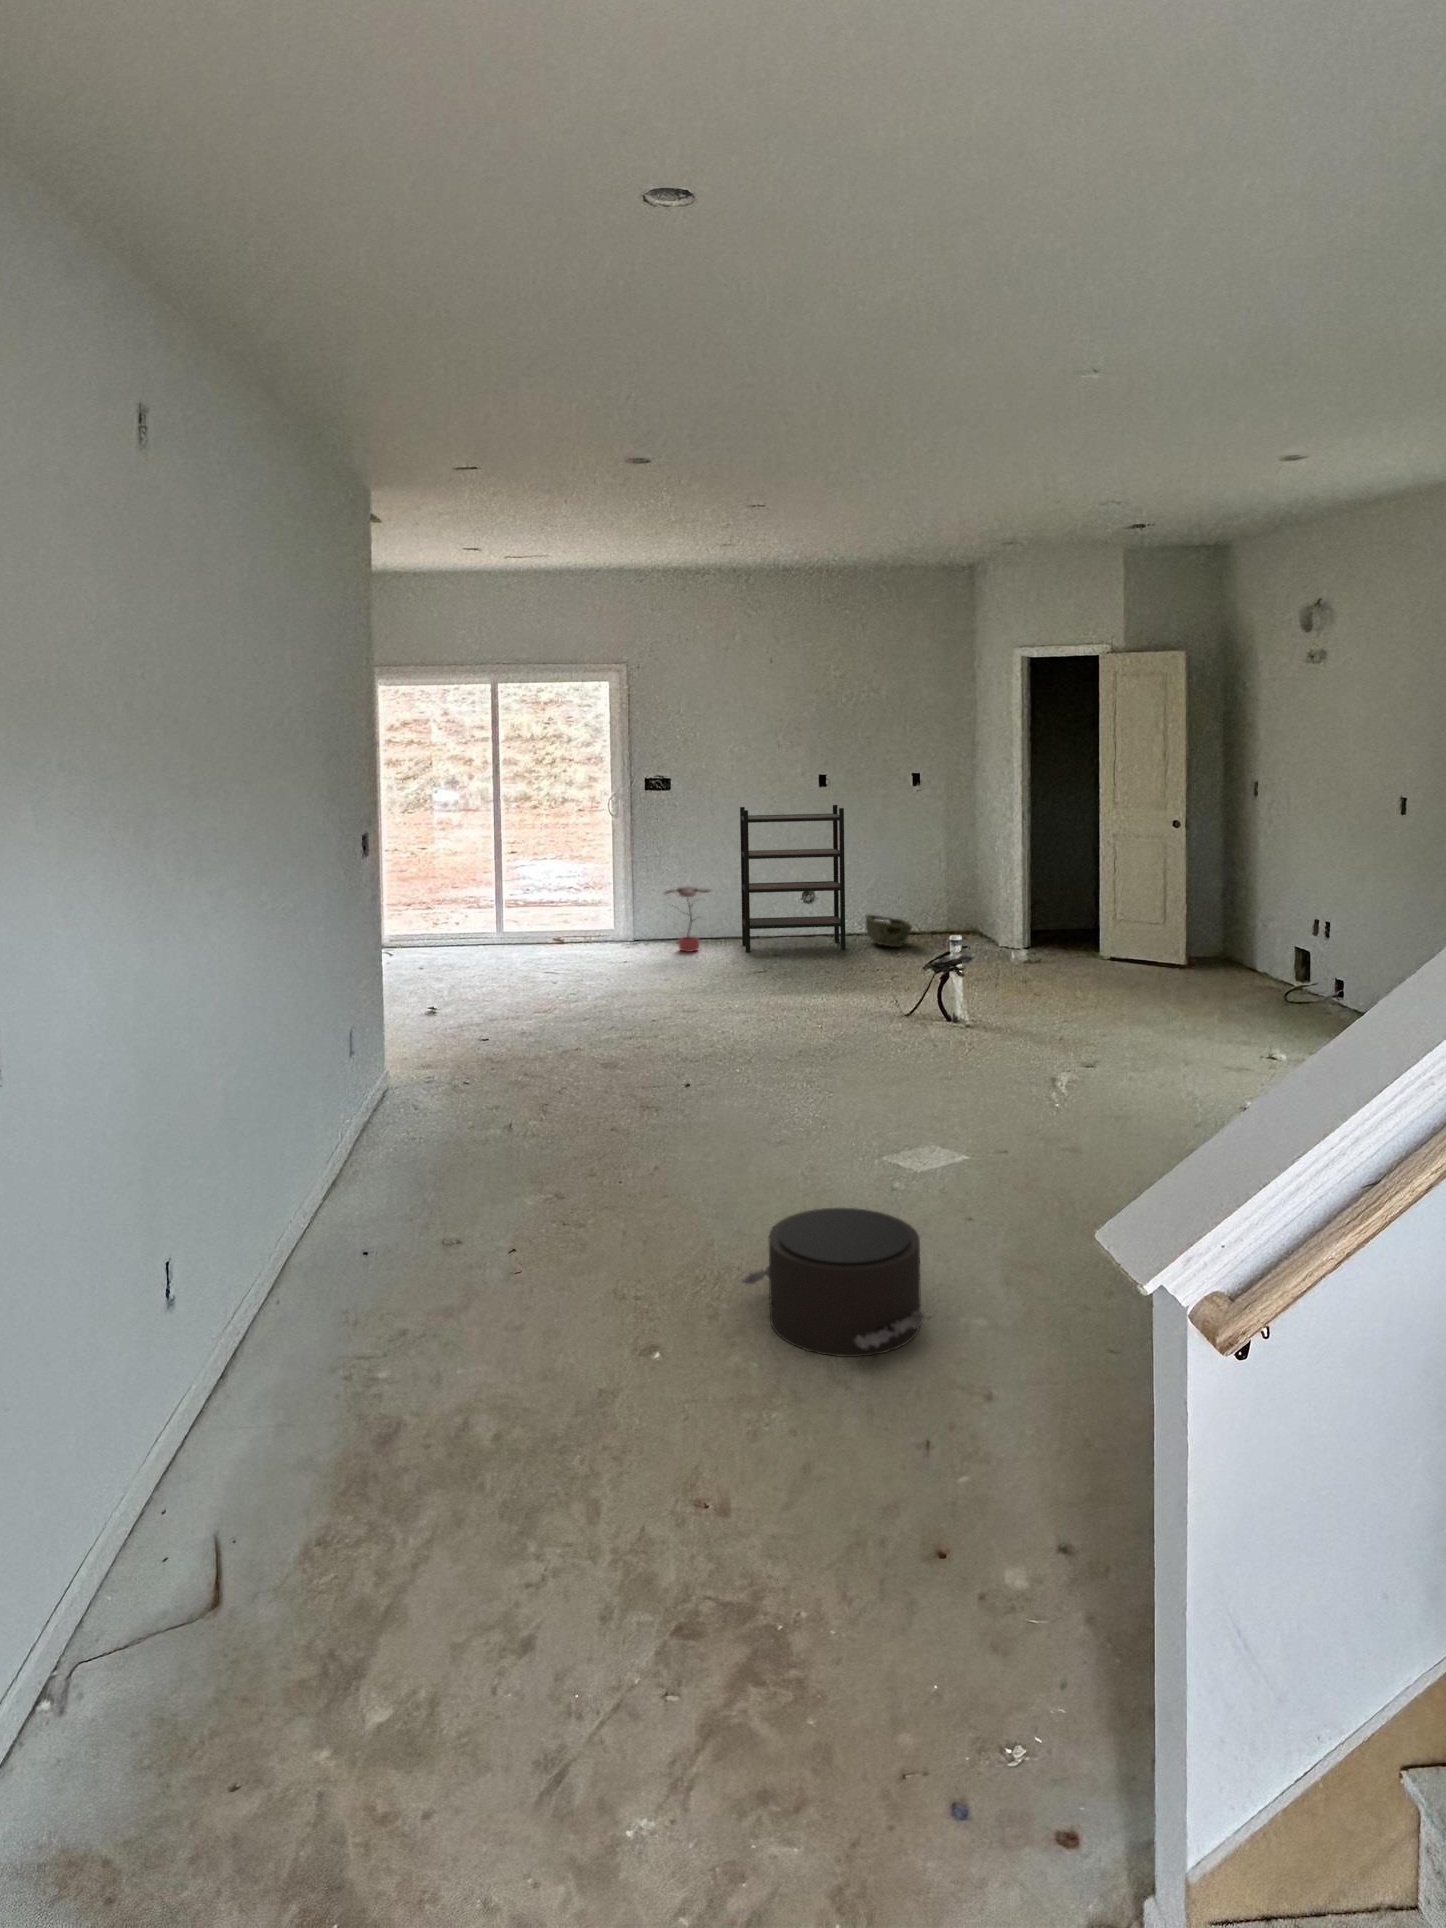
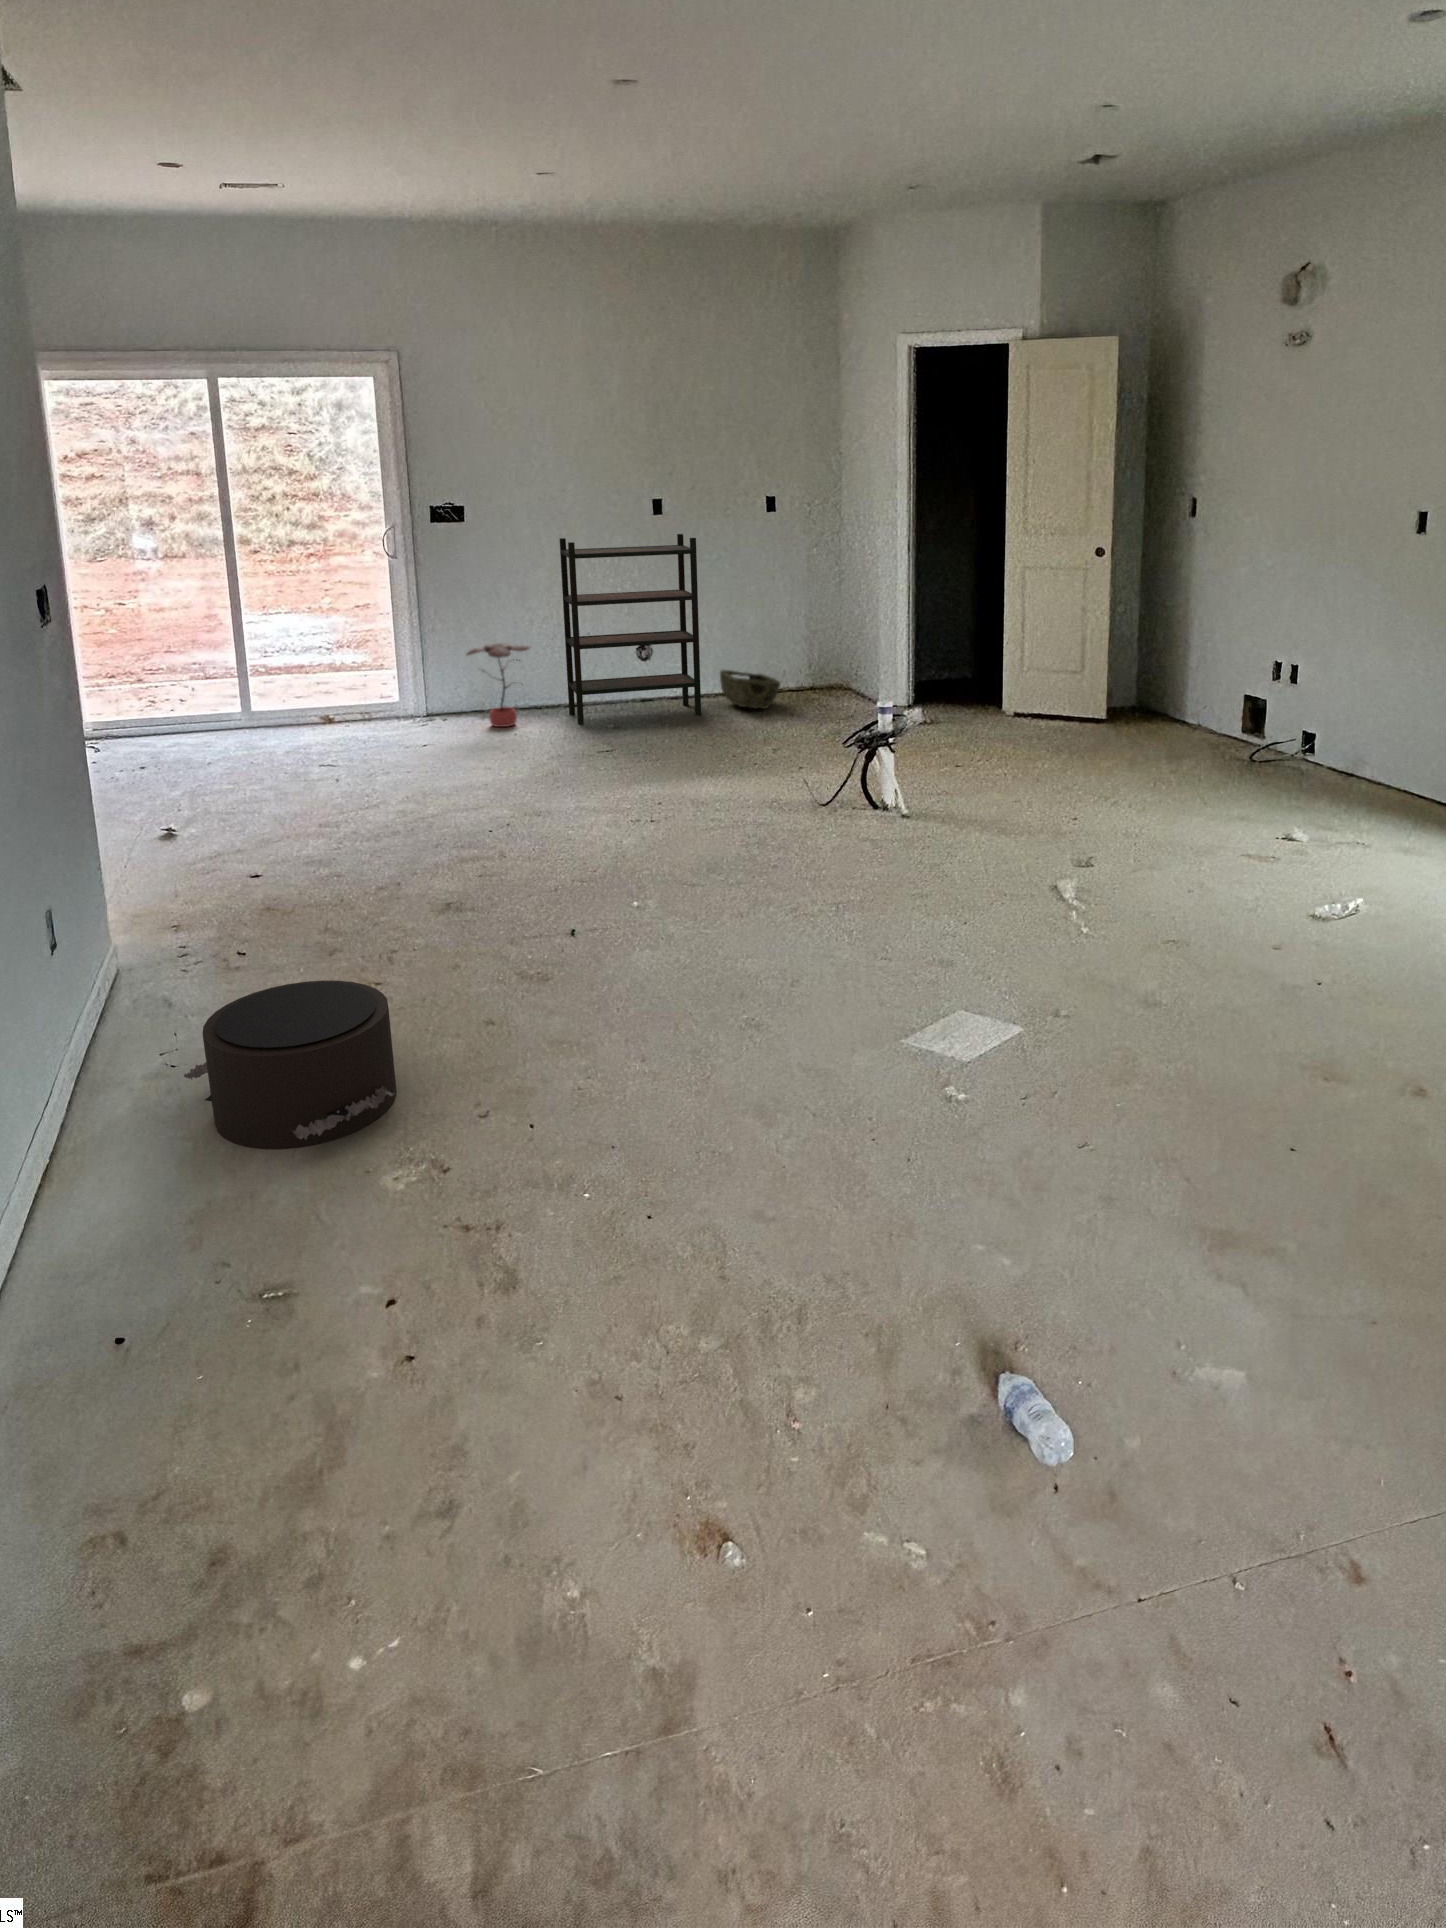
pouf: present [742,1208,926,1357] -> present [184,980,397,1149]

